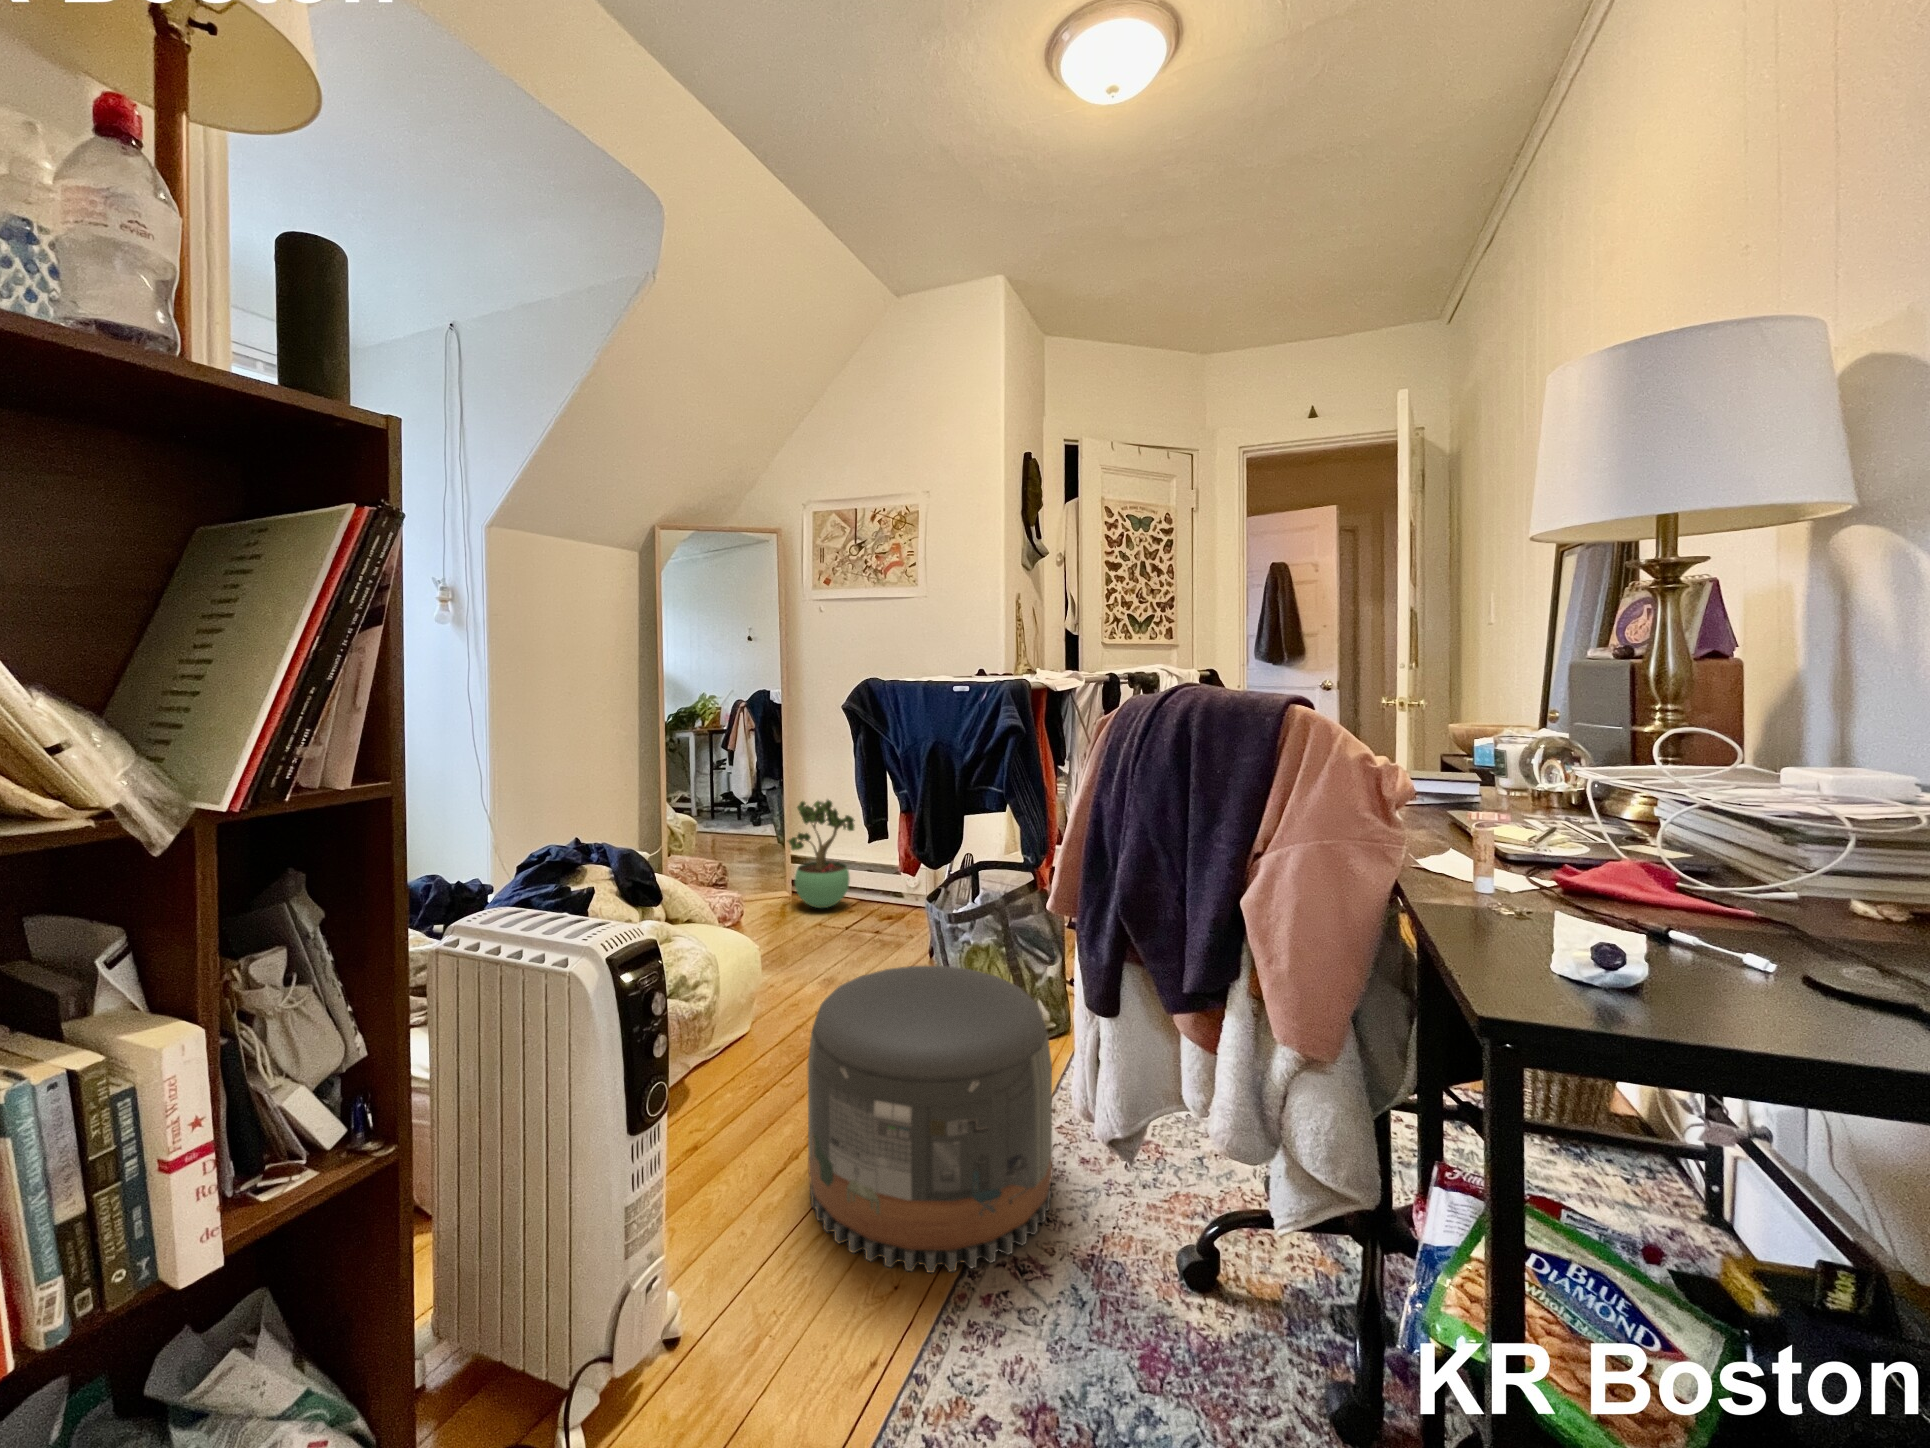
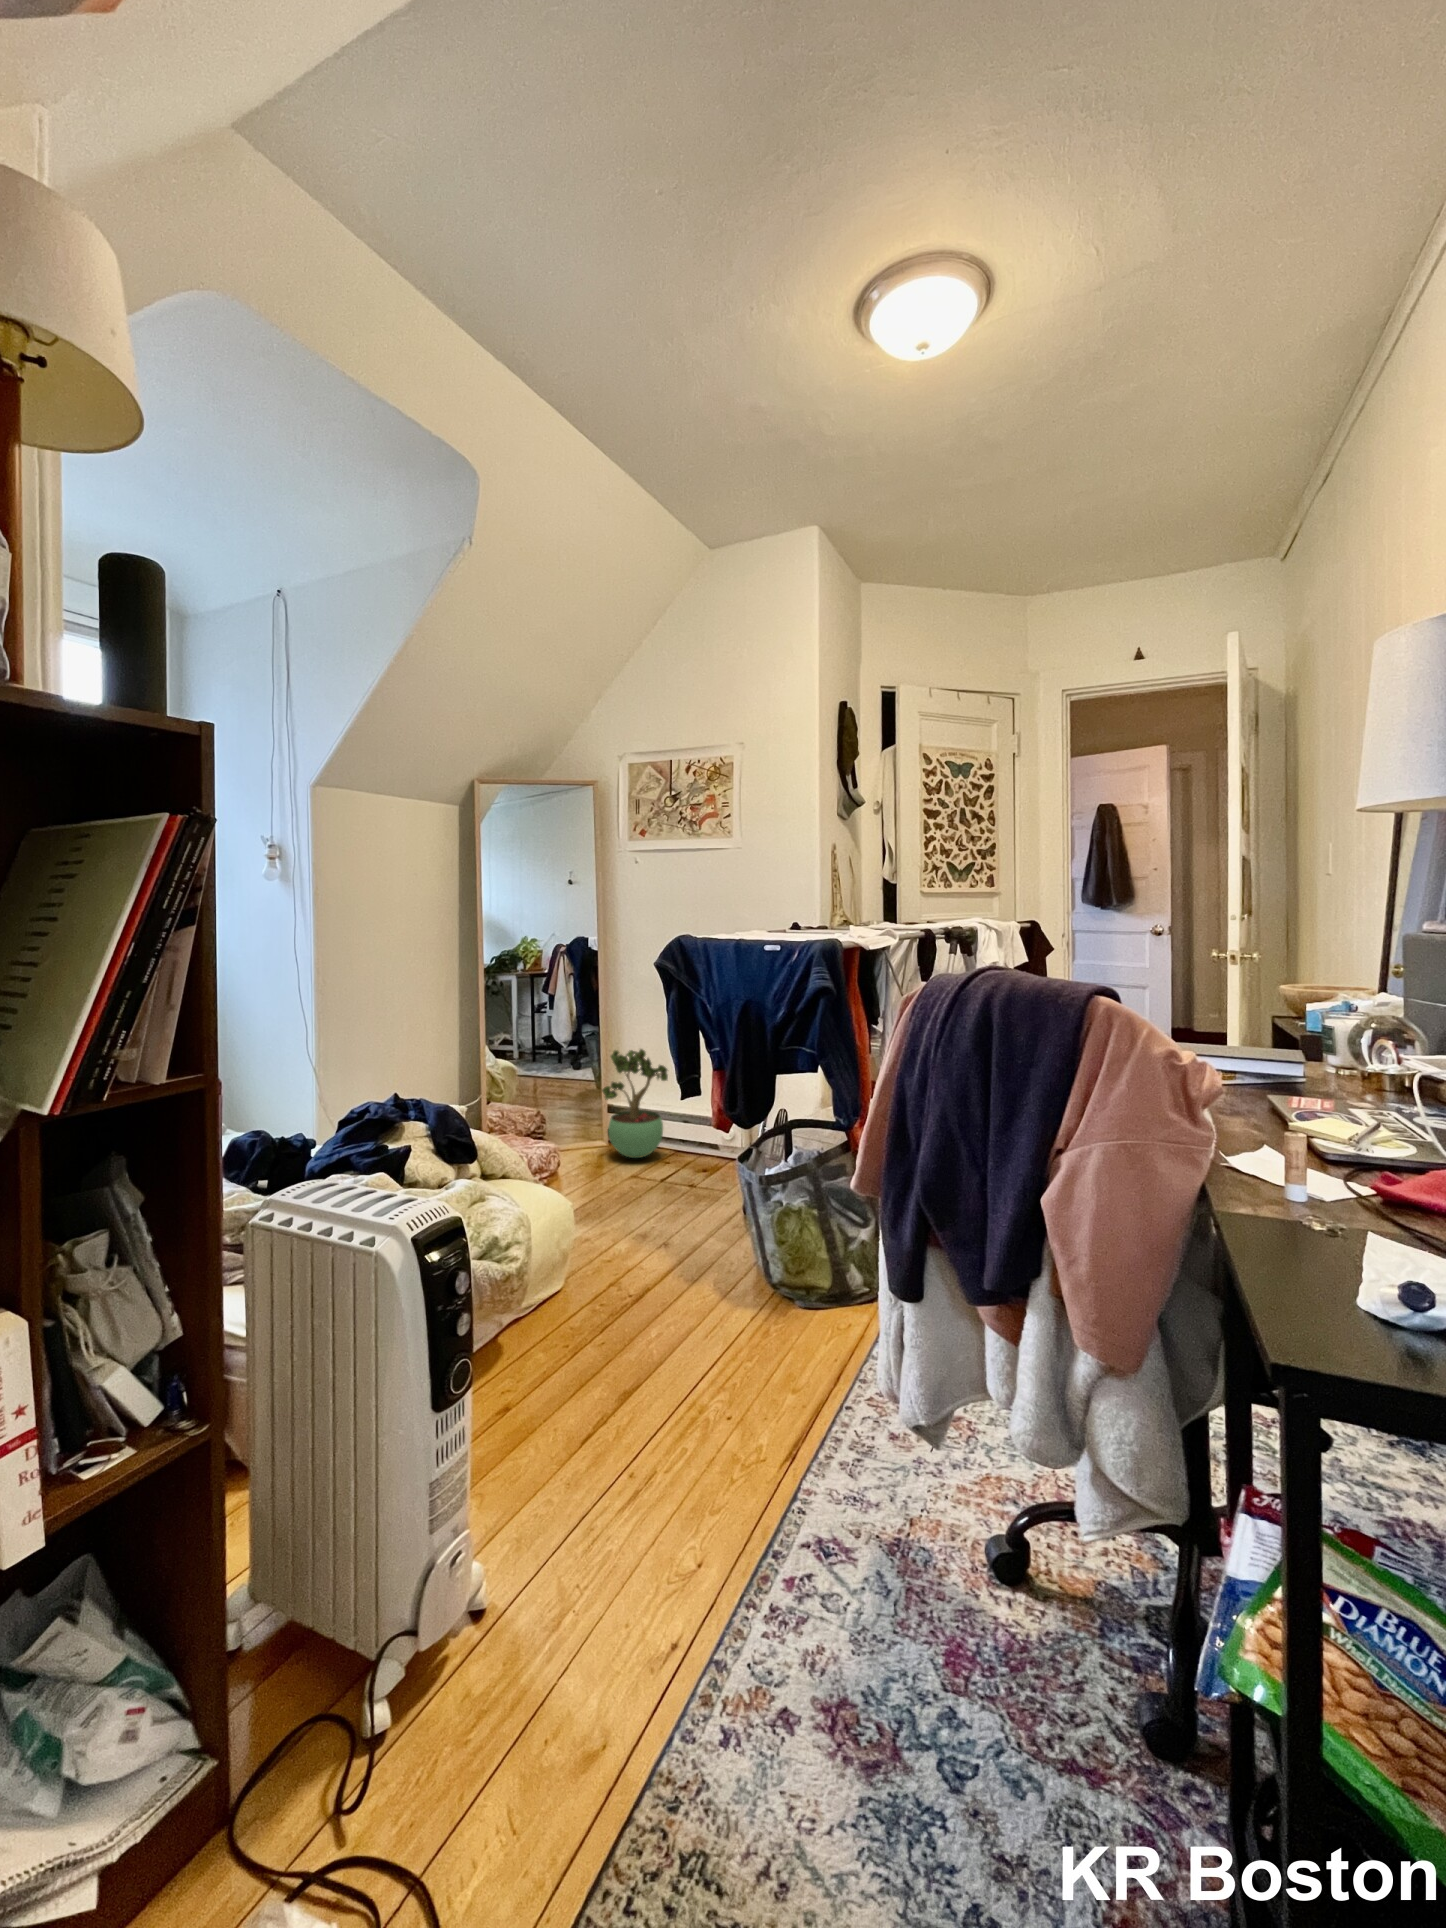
pouf: present [808,966,1052,1273] -> none [612,1233,858,1553]

